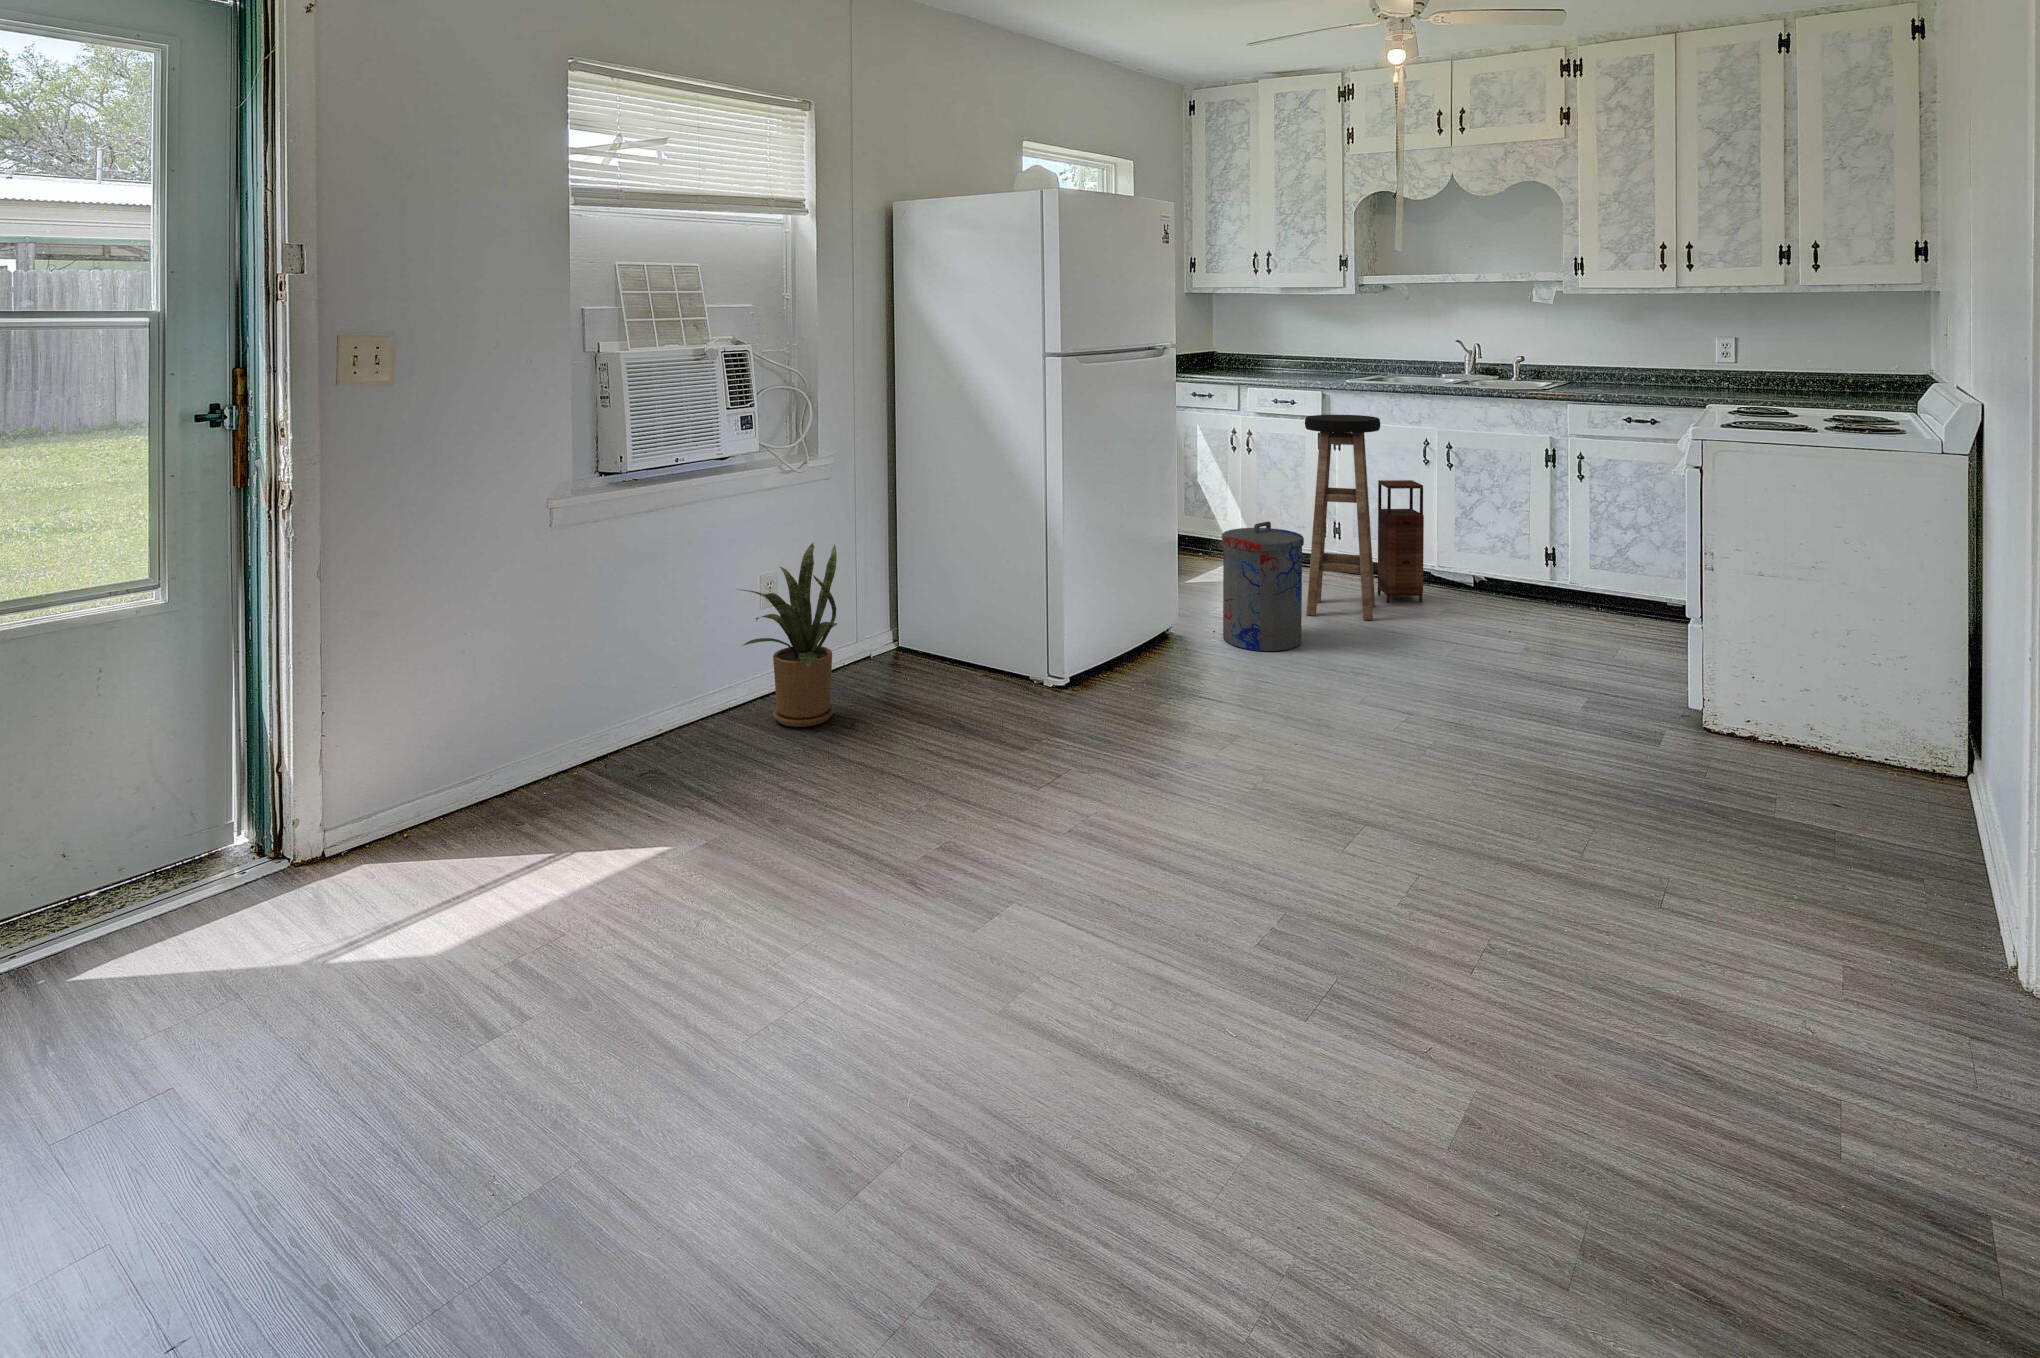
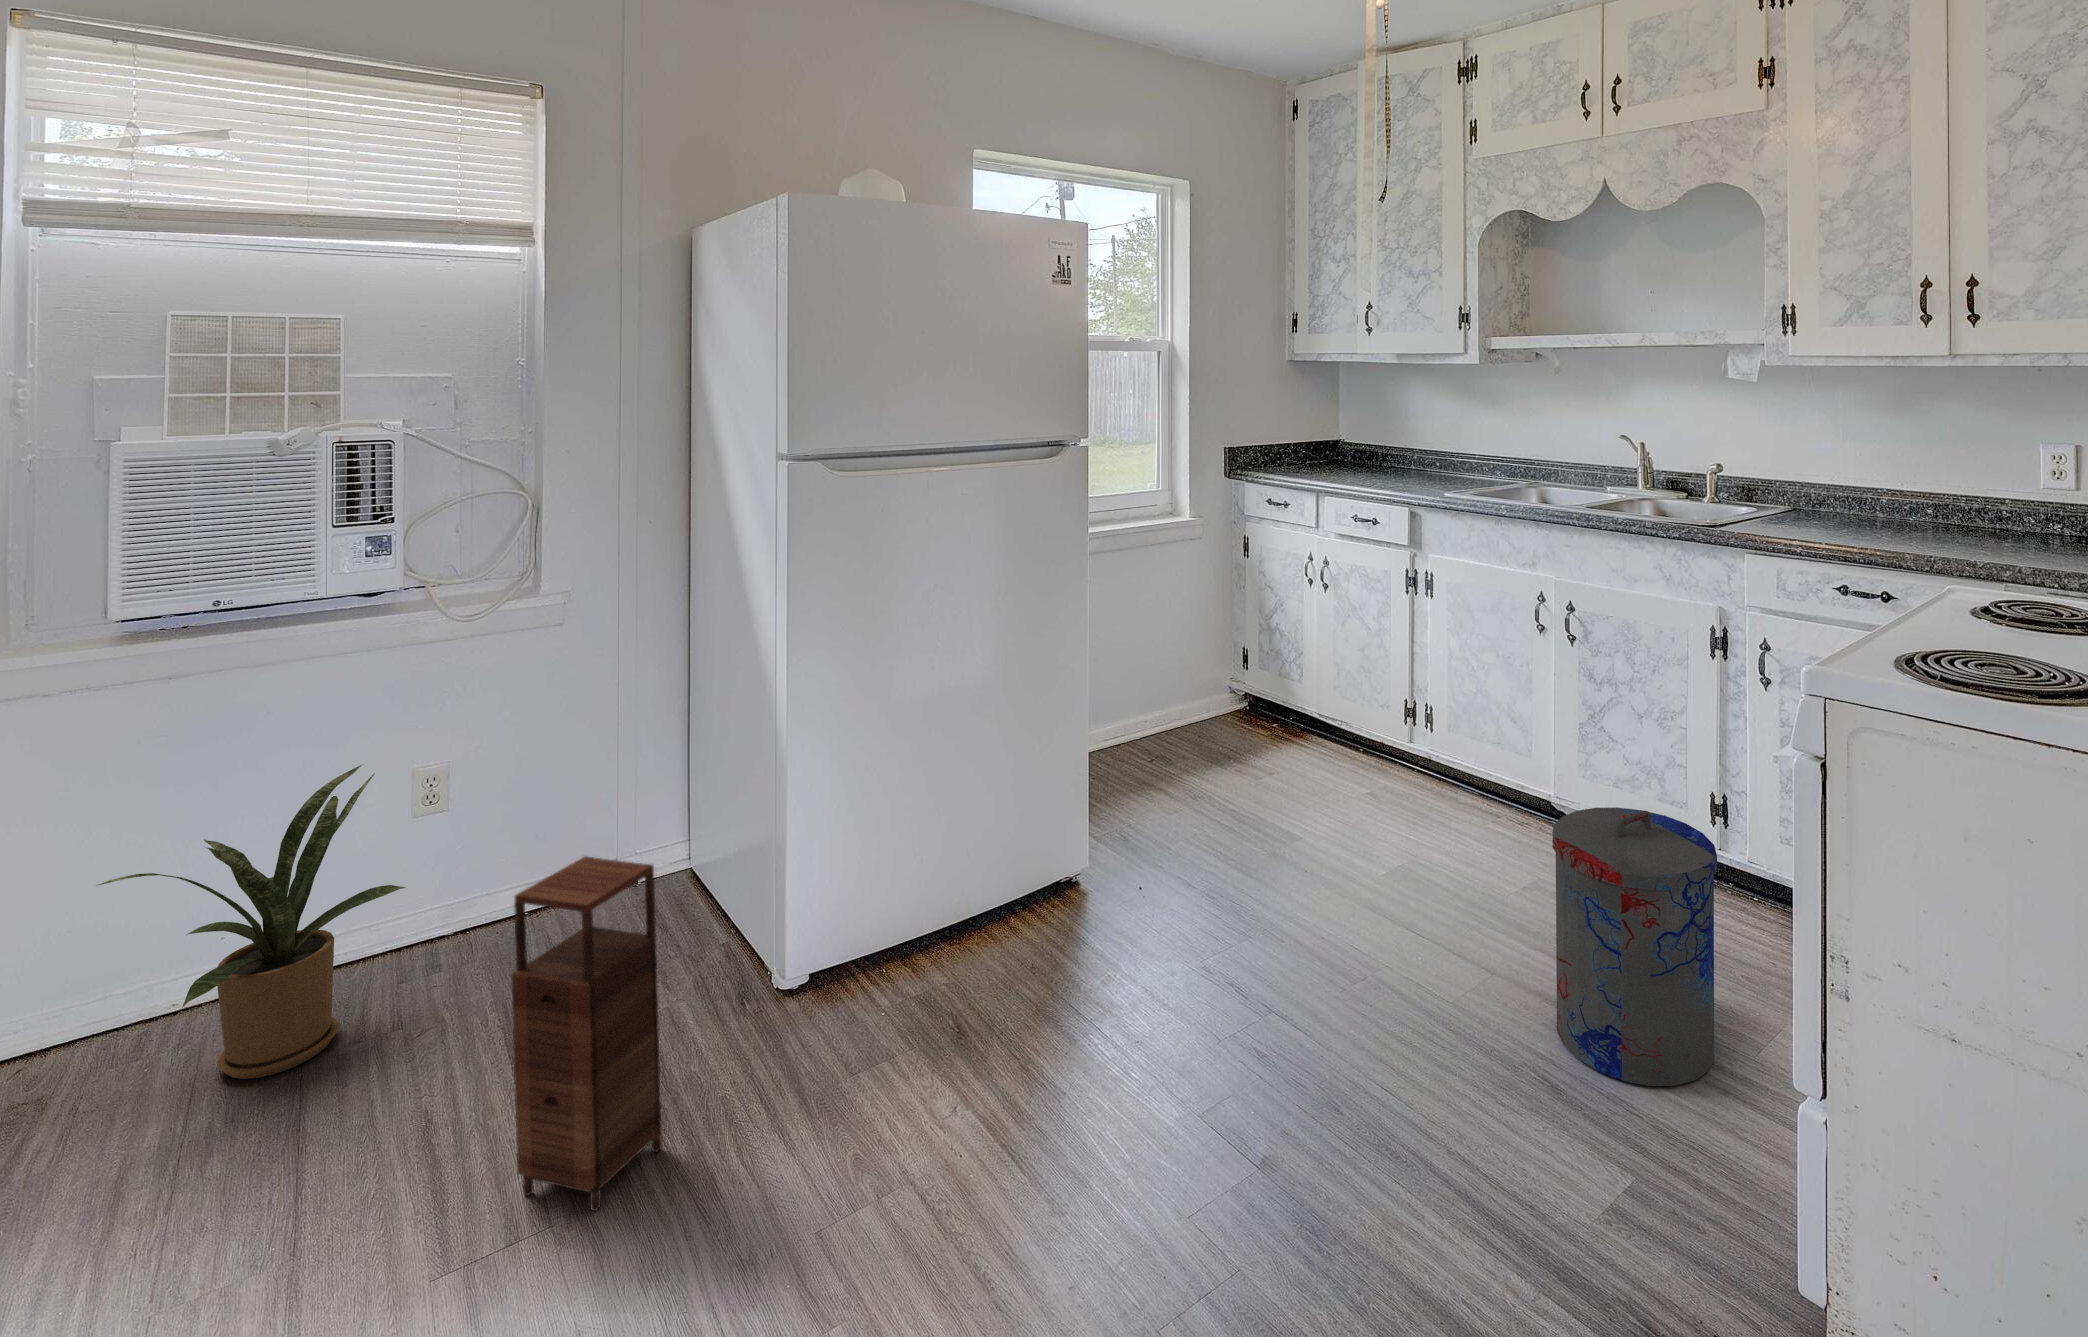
bar stool: present [1305,415,1381,620] -> none [1293,554,1423,899]
storage cabinet: present [1378,480,1424,603] -> present [511,856,662,1211]
trash can: present [1222,521,1304,651] -> present [1553,807,1717,1086]

